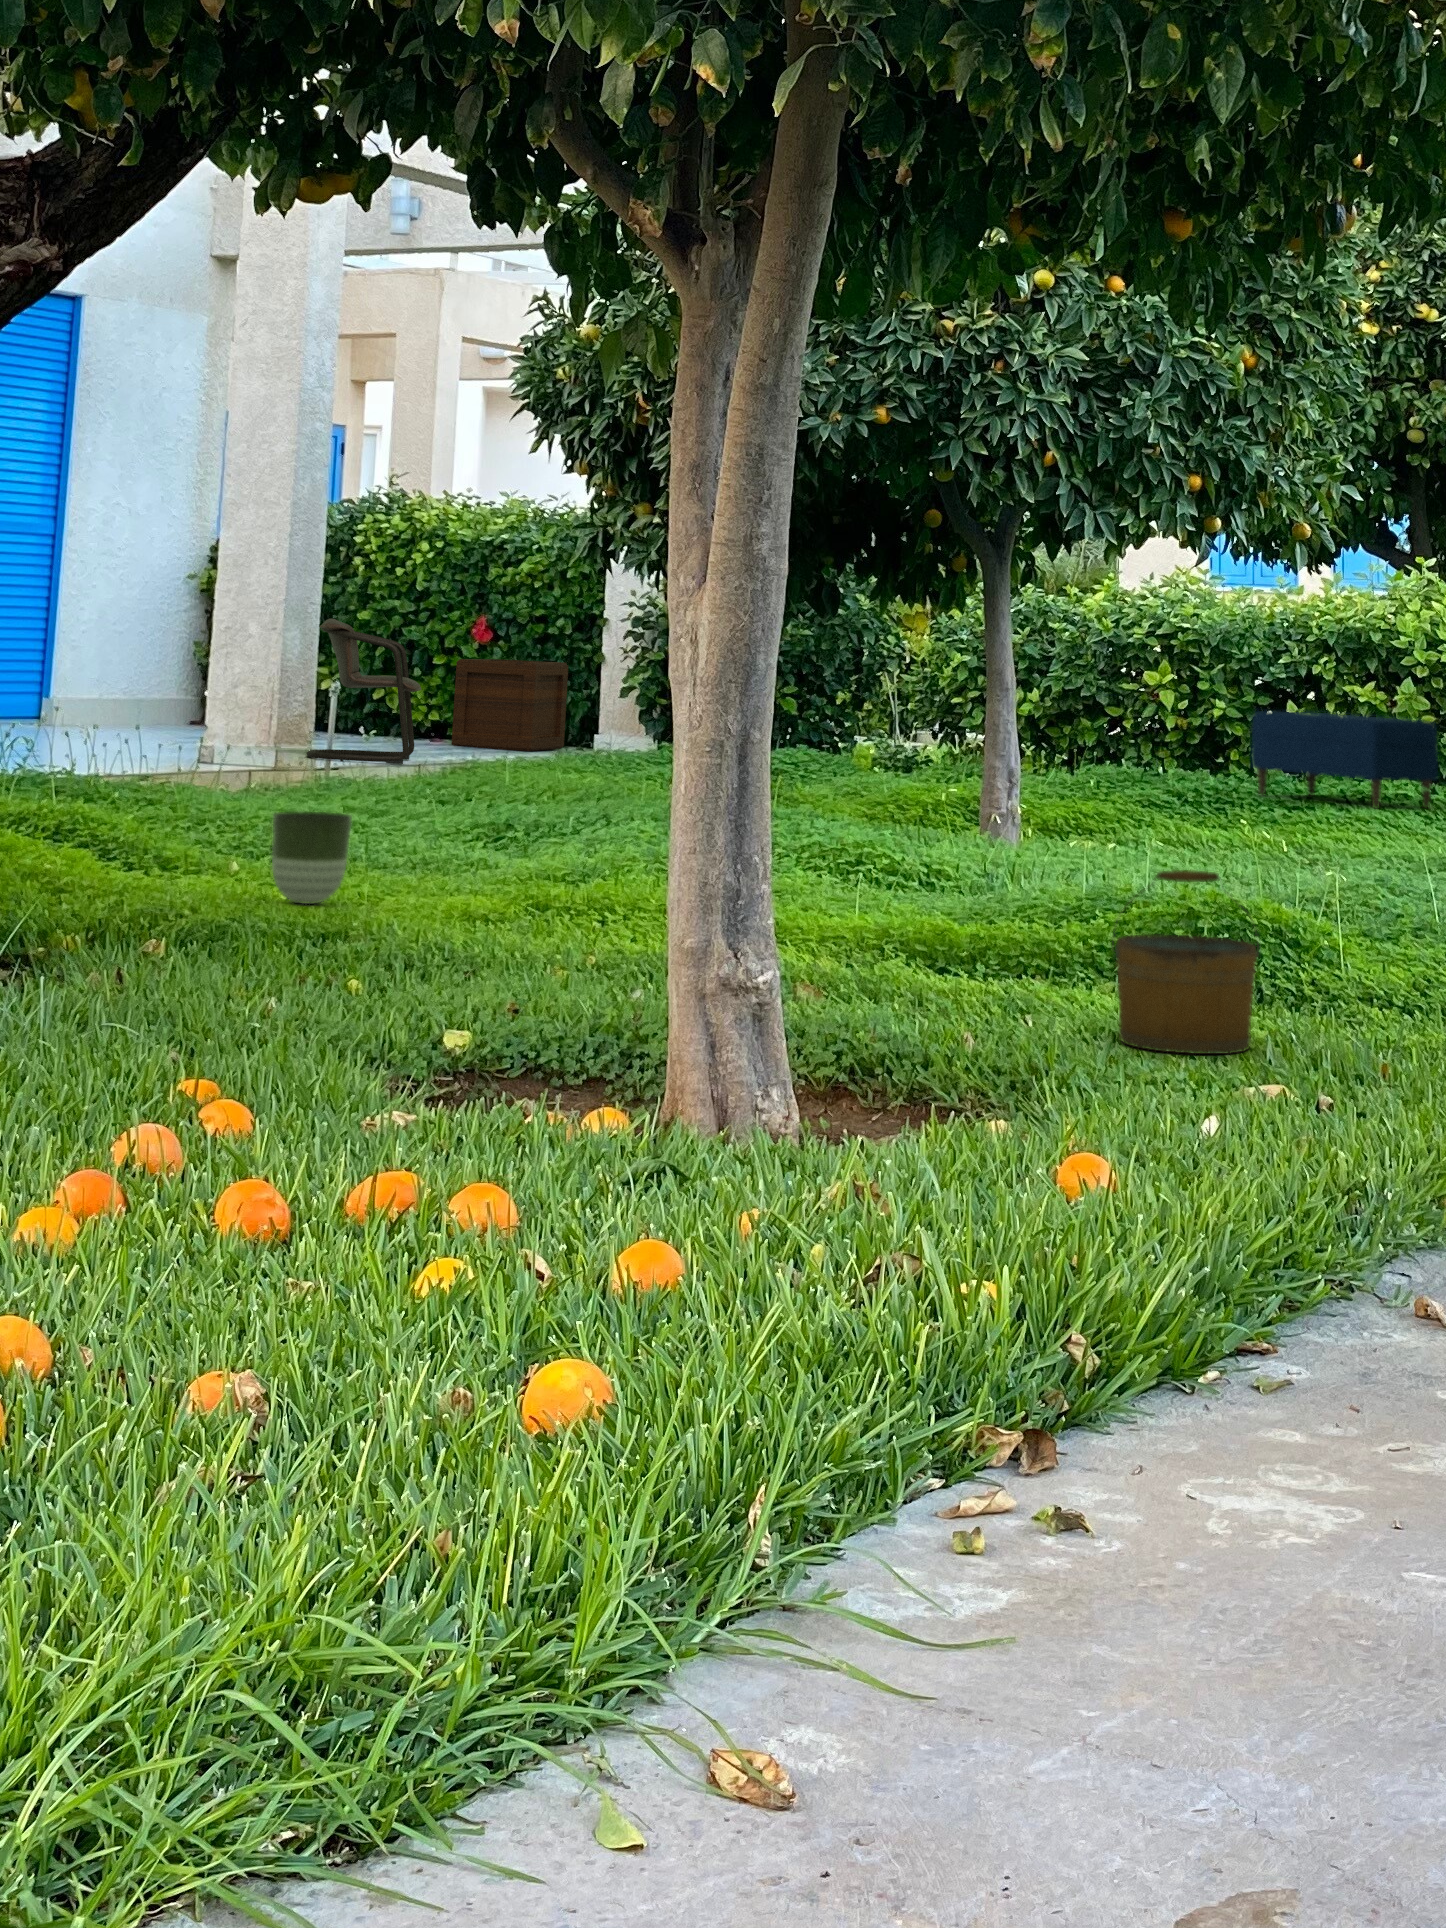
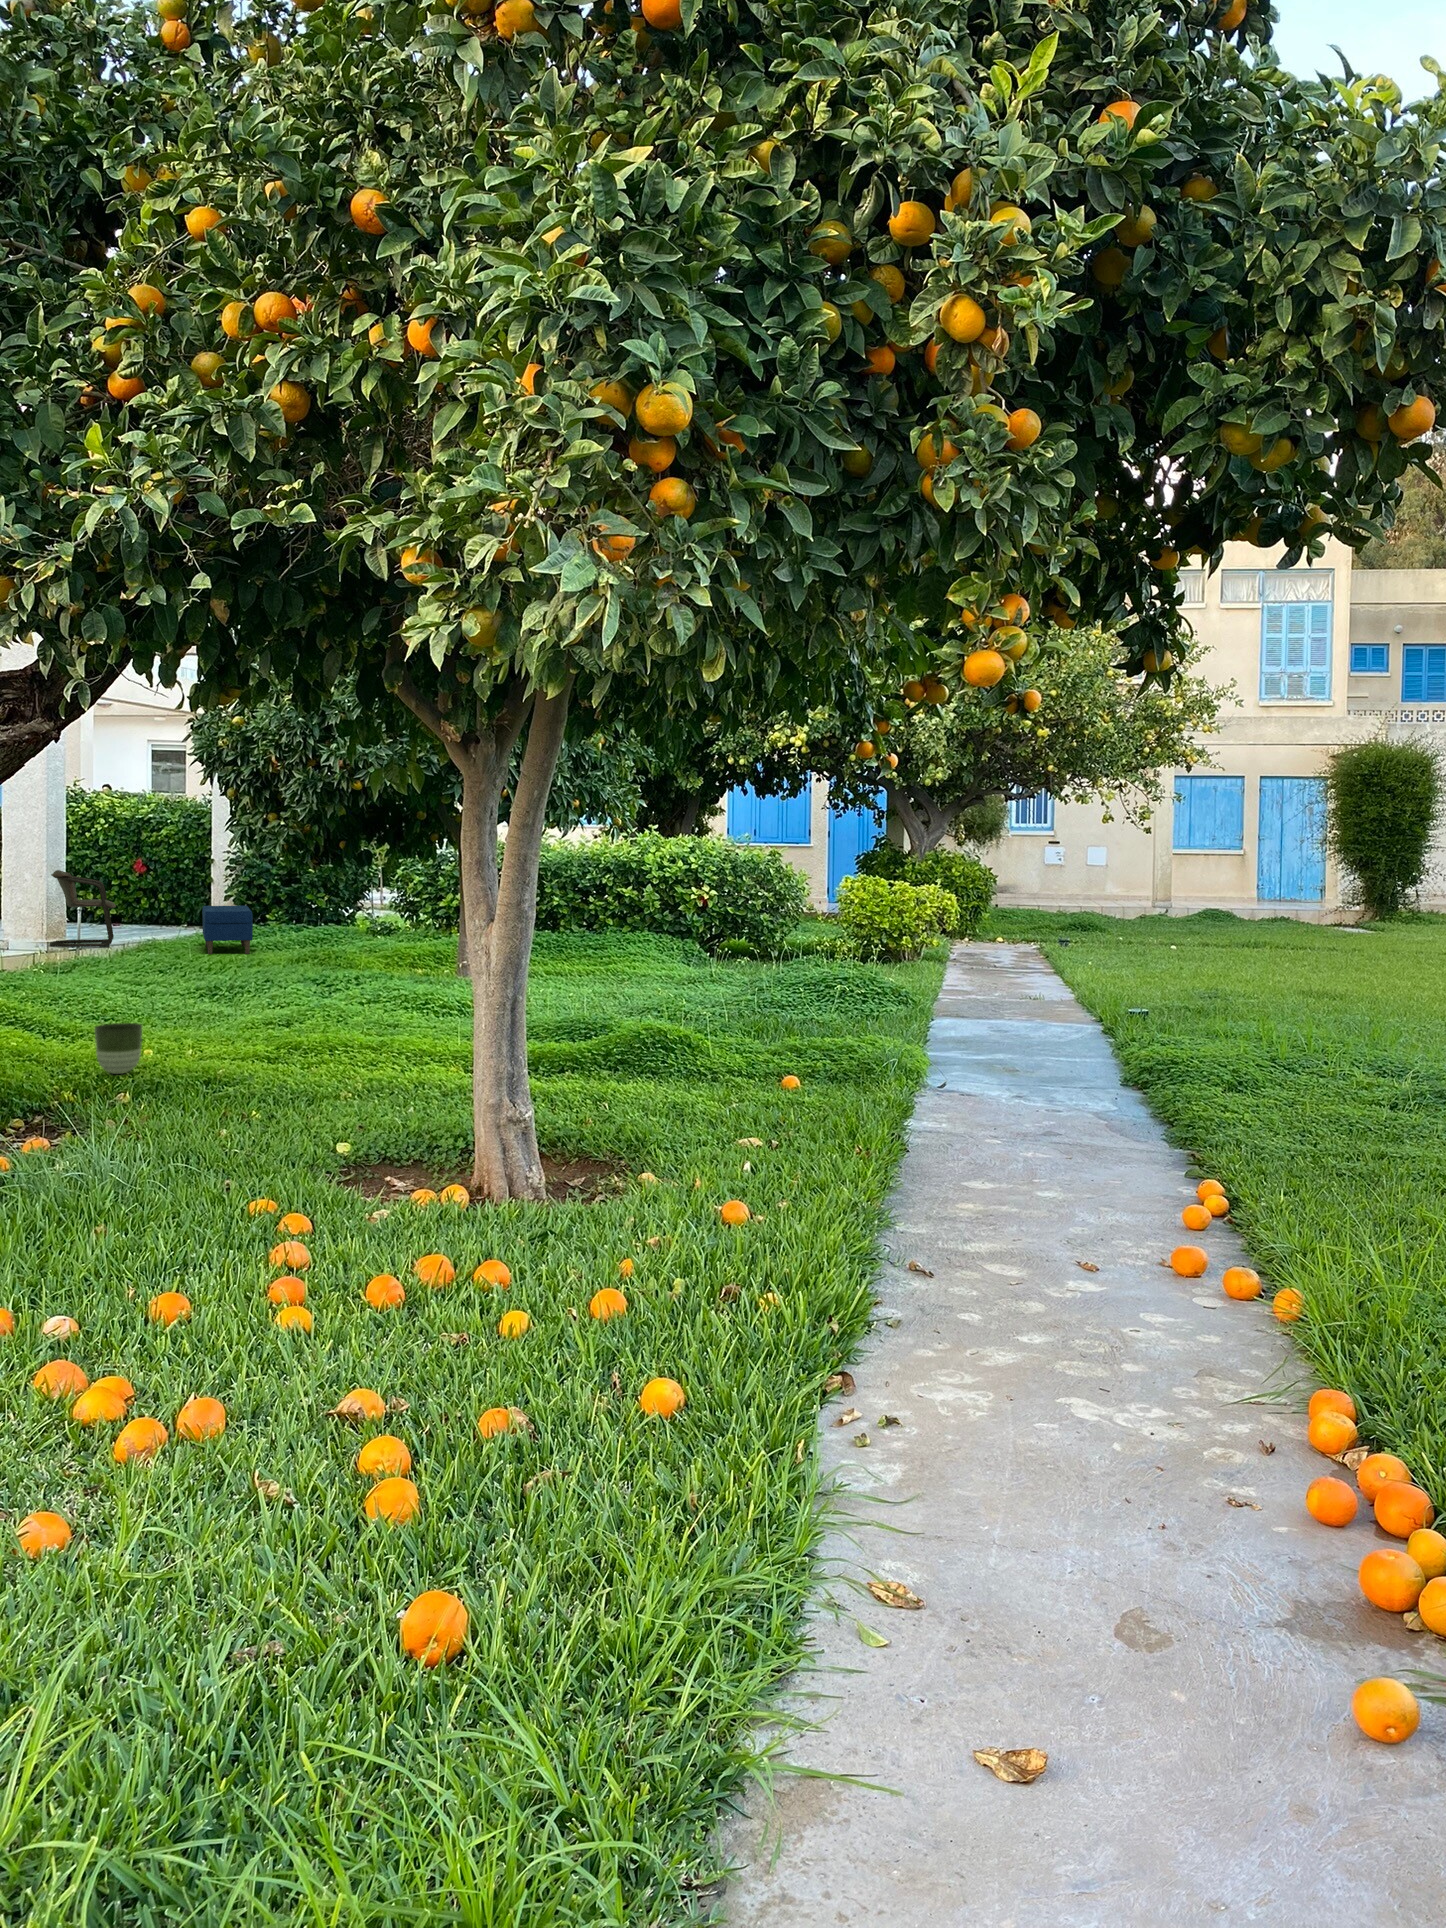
wooden crate: present [452,659,568,751] -> none [128,881,193,930]
bench: present [1252,711,1438,808] -> present [202,906,253,954]
bucket: present [1115,870,1259,1054] -> none [601,1050,672,1139]

